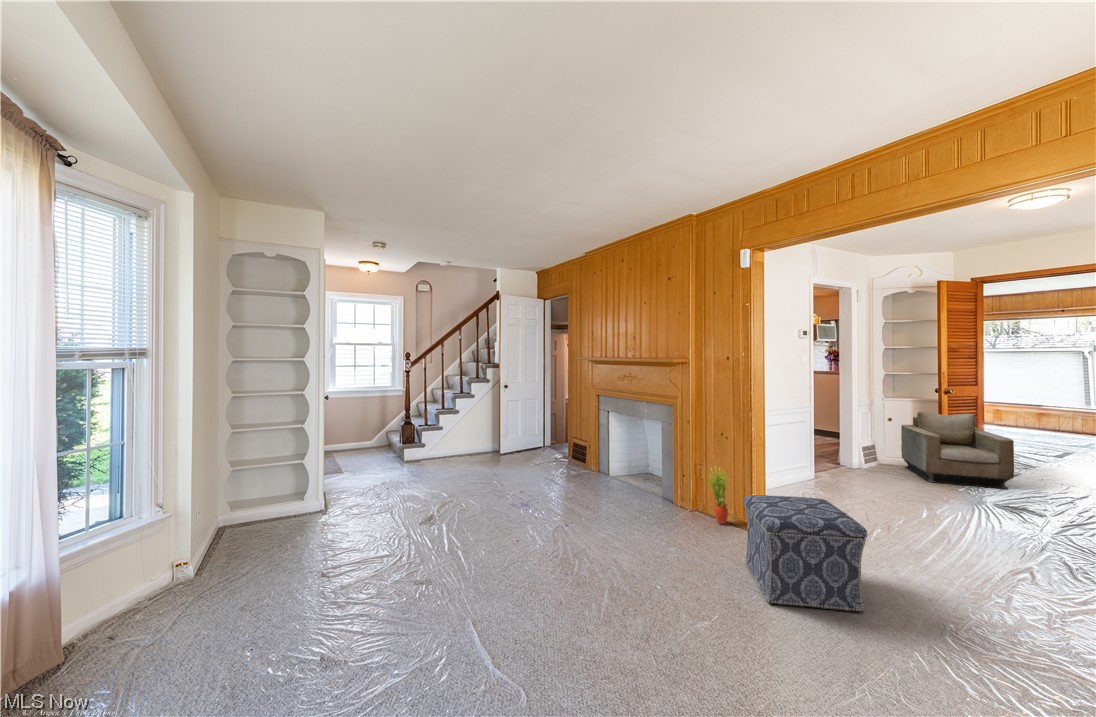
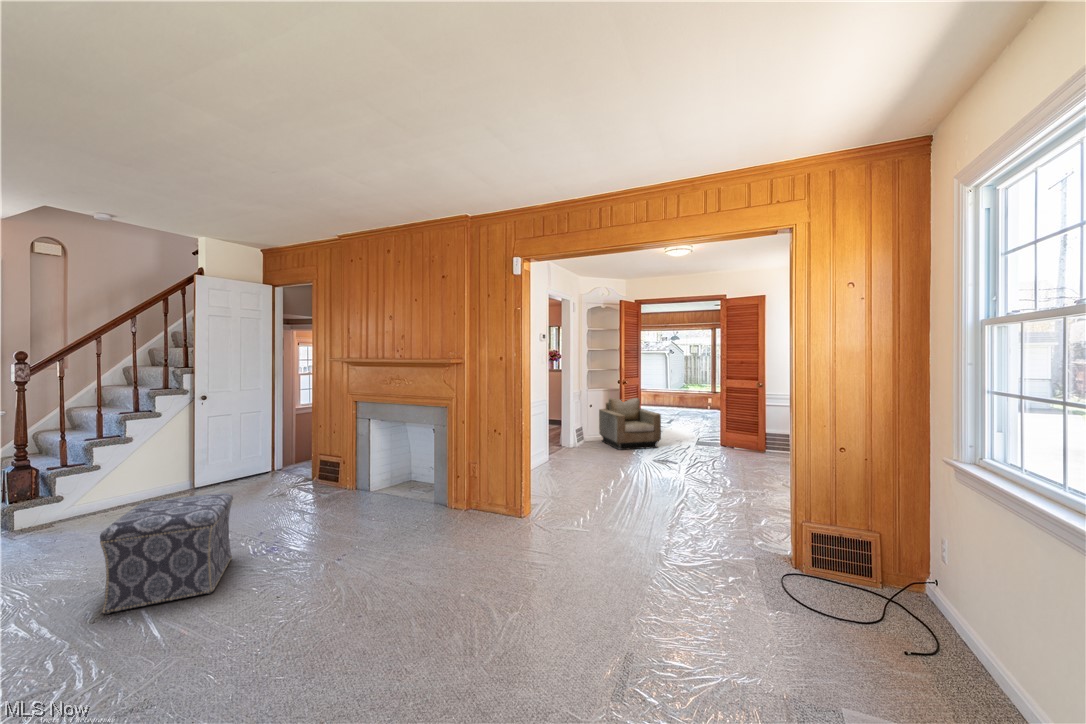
potted plant: present [709,466,729,524] -> none [485,462,507,516]
ottoman: present [744,495,867,612] -> present [100,493,233,614]

